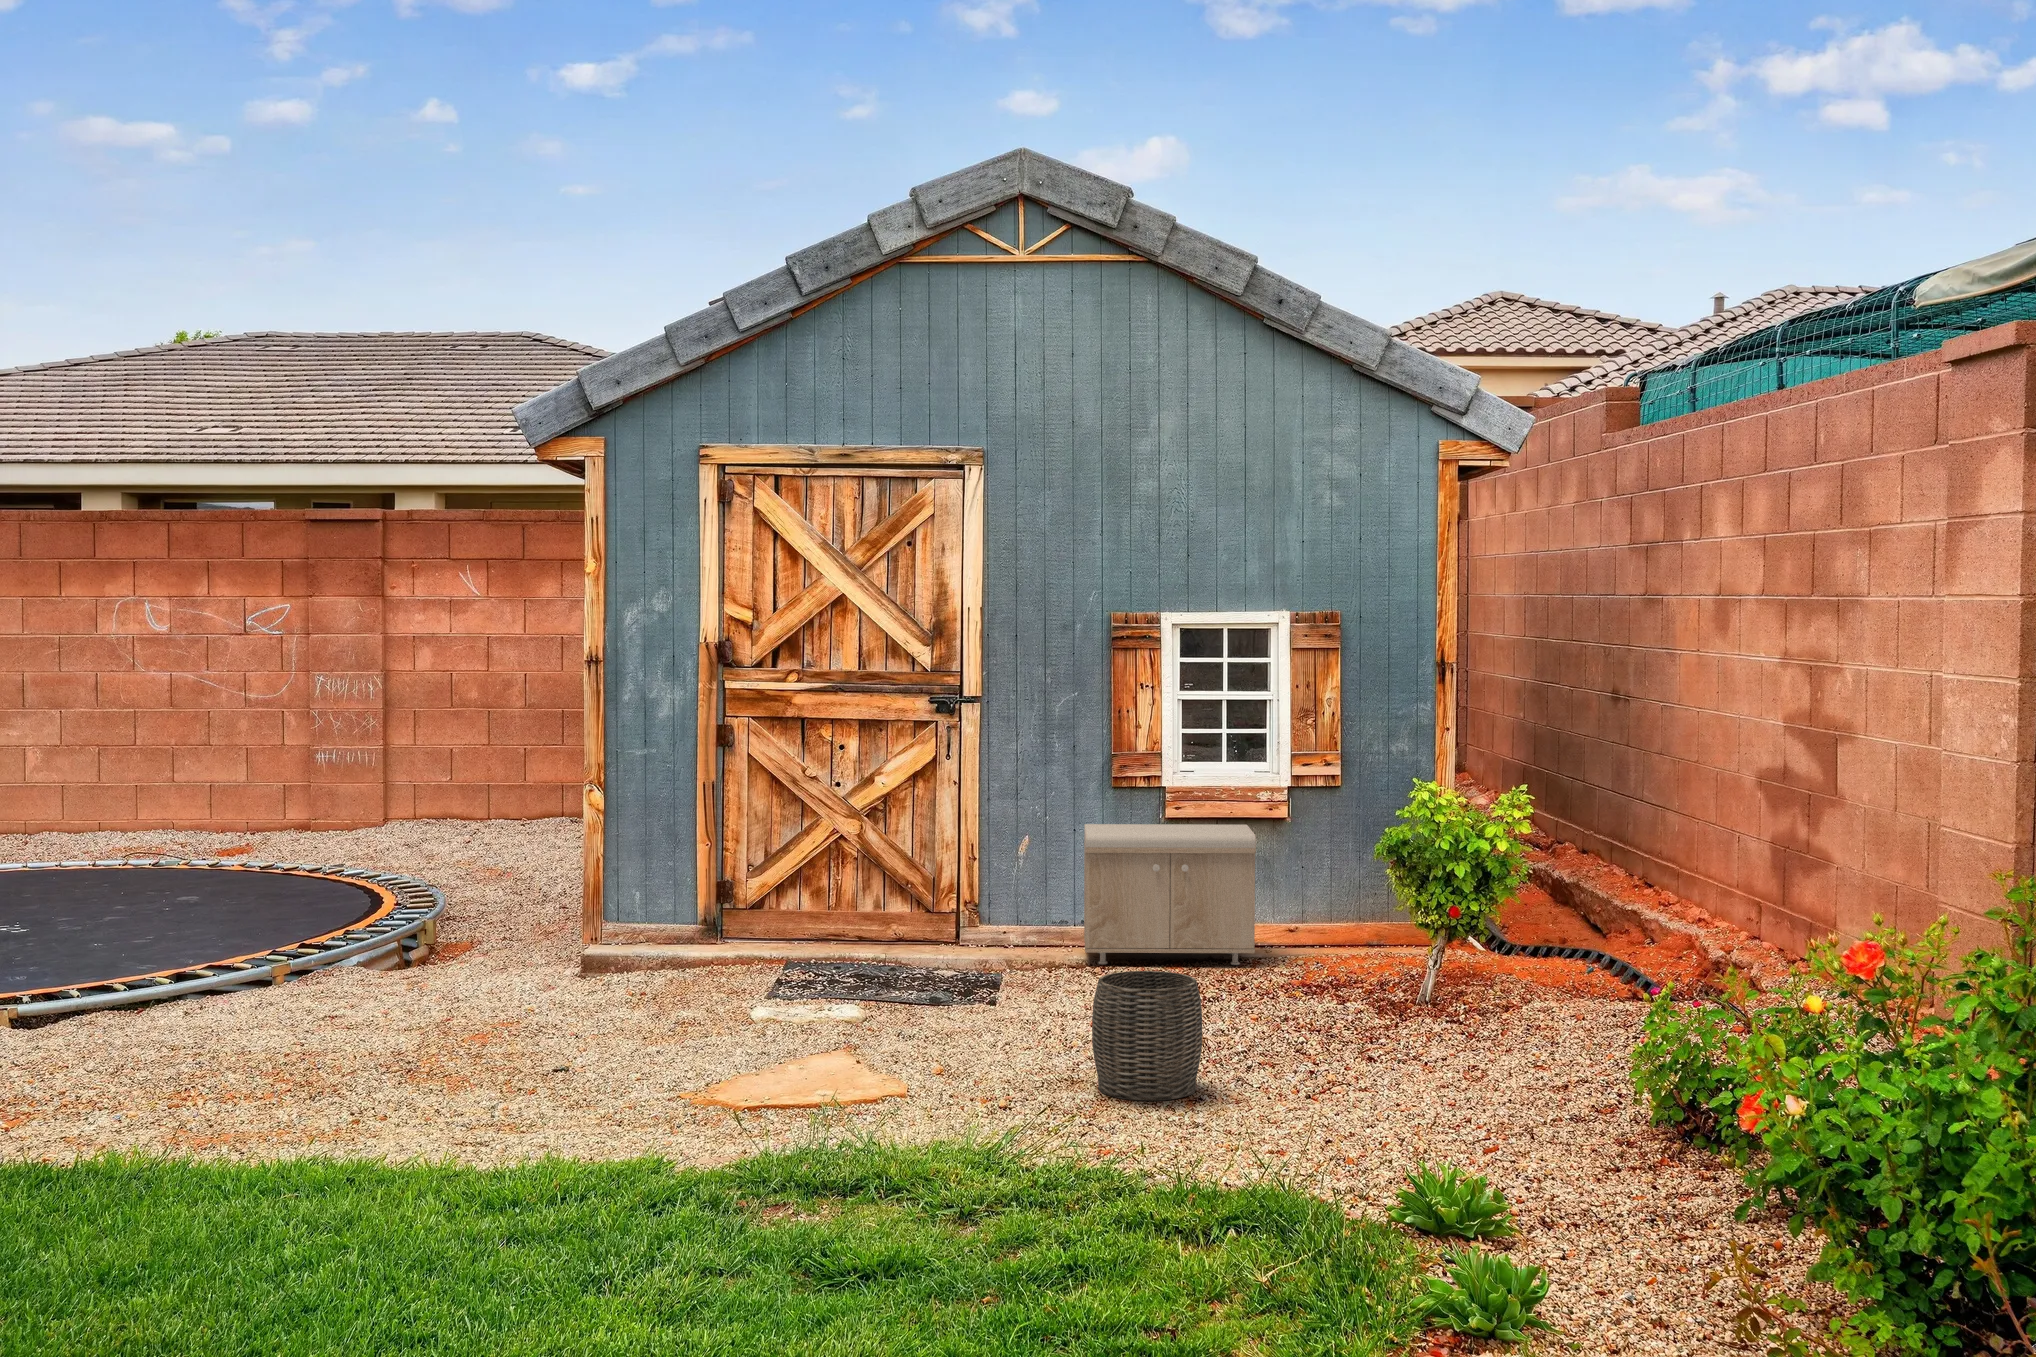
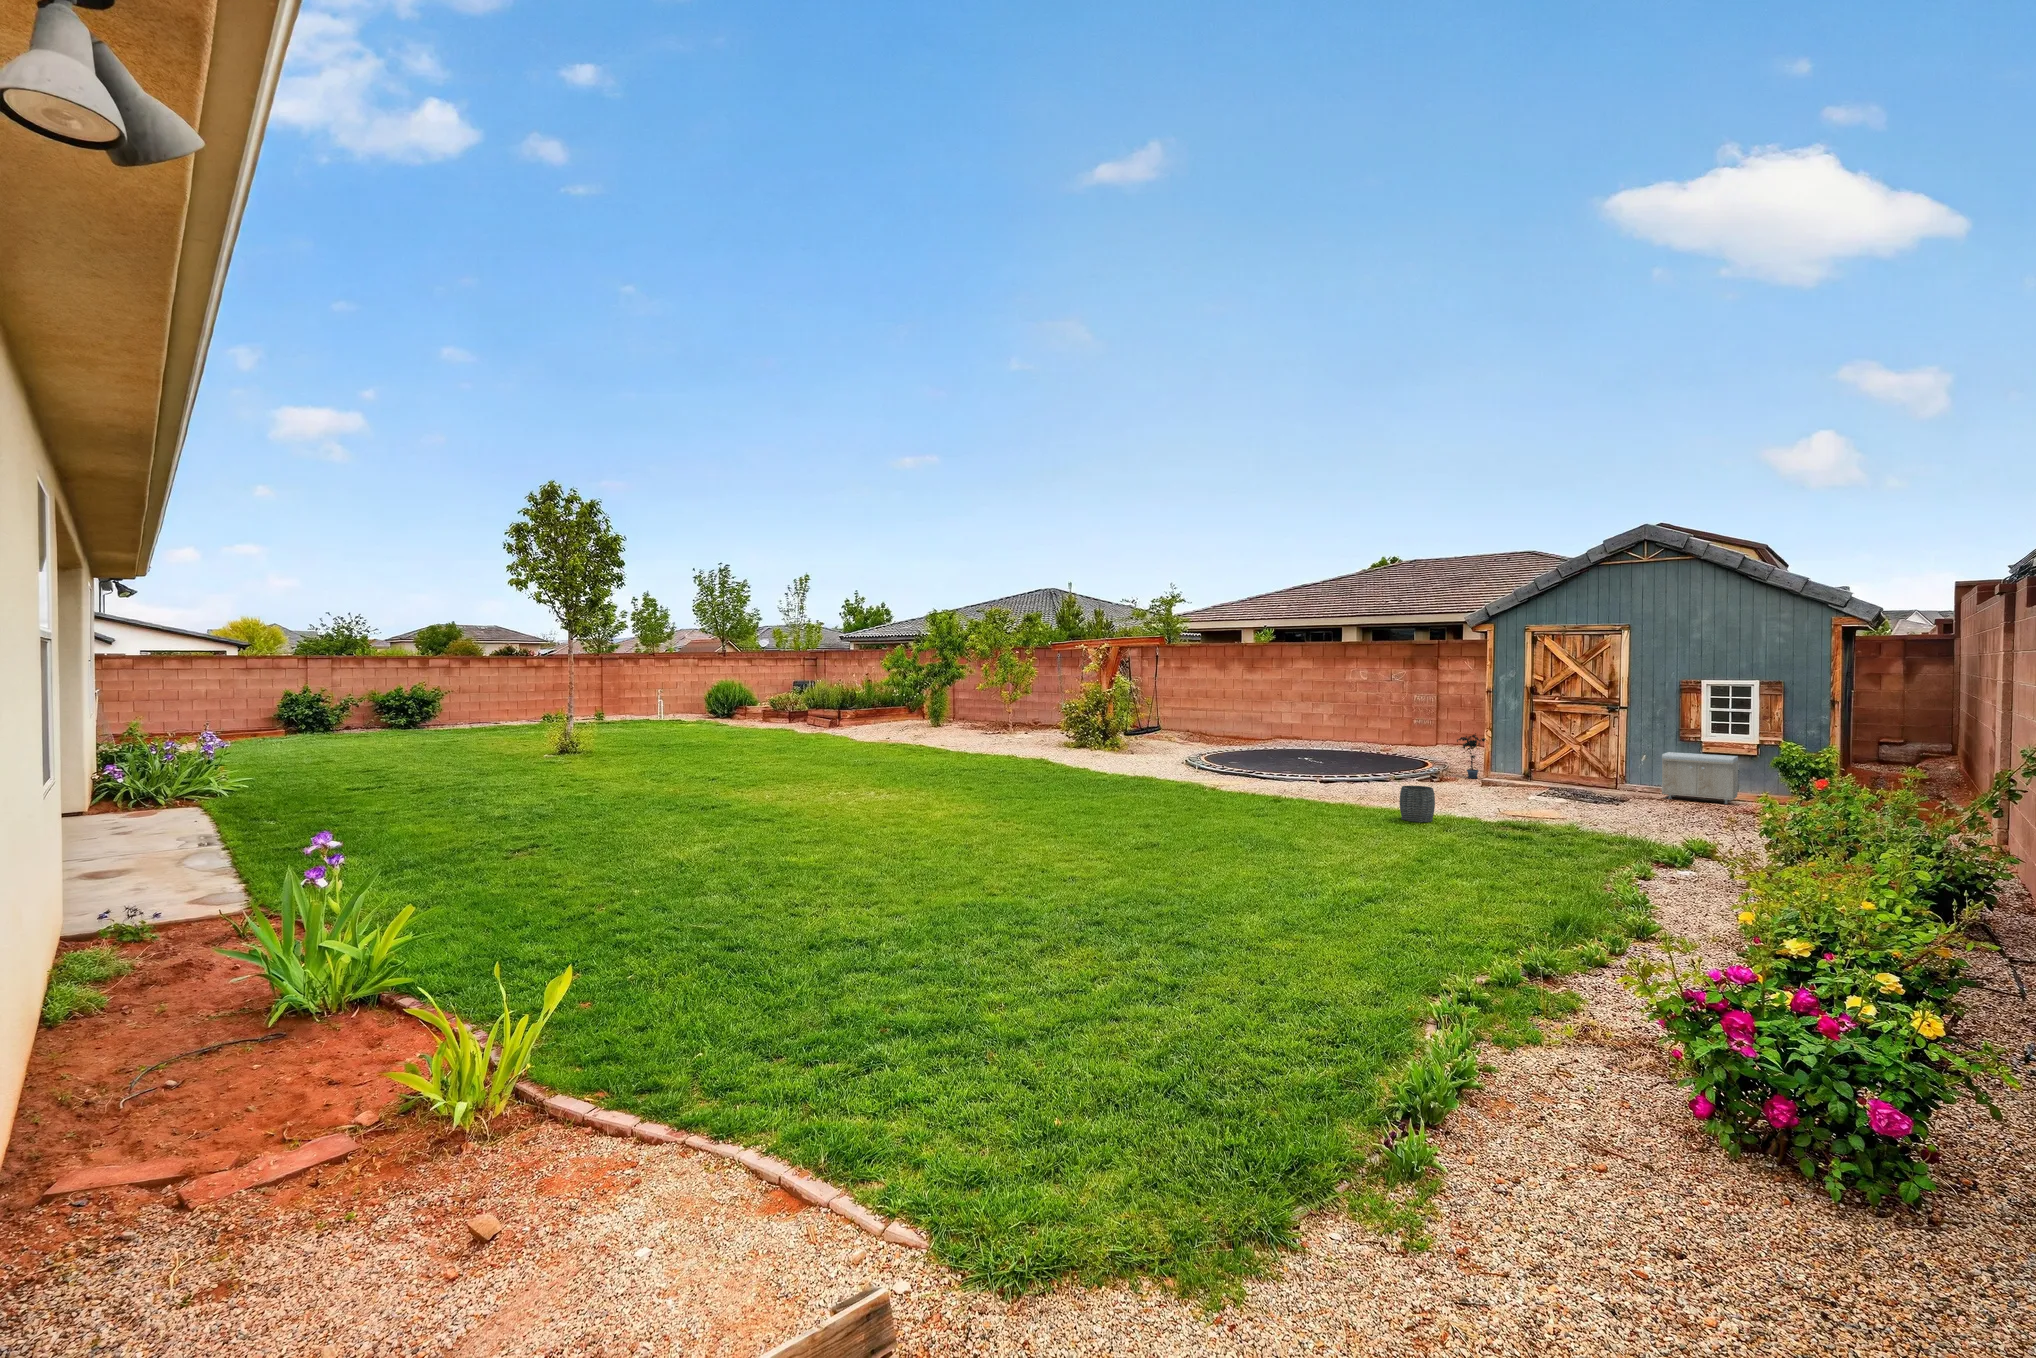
potted plant: none [499,799,597,950] -> present [1457,733,1486,779]
woven basket: present [1092,971,1202,1101] -> present [1400,786,1435,822]

